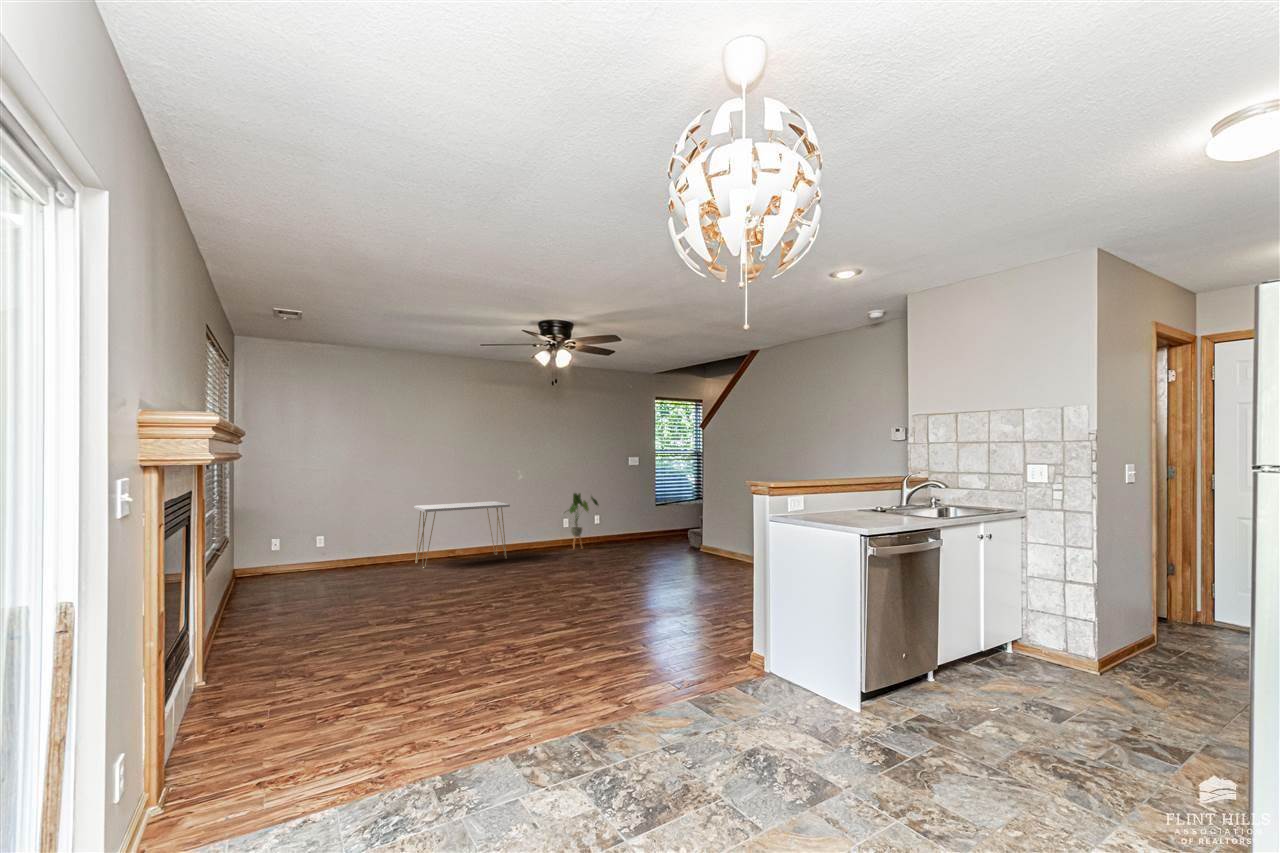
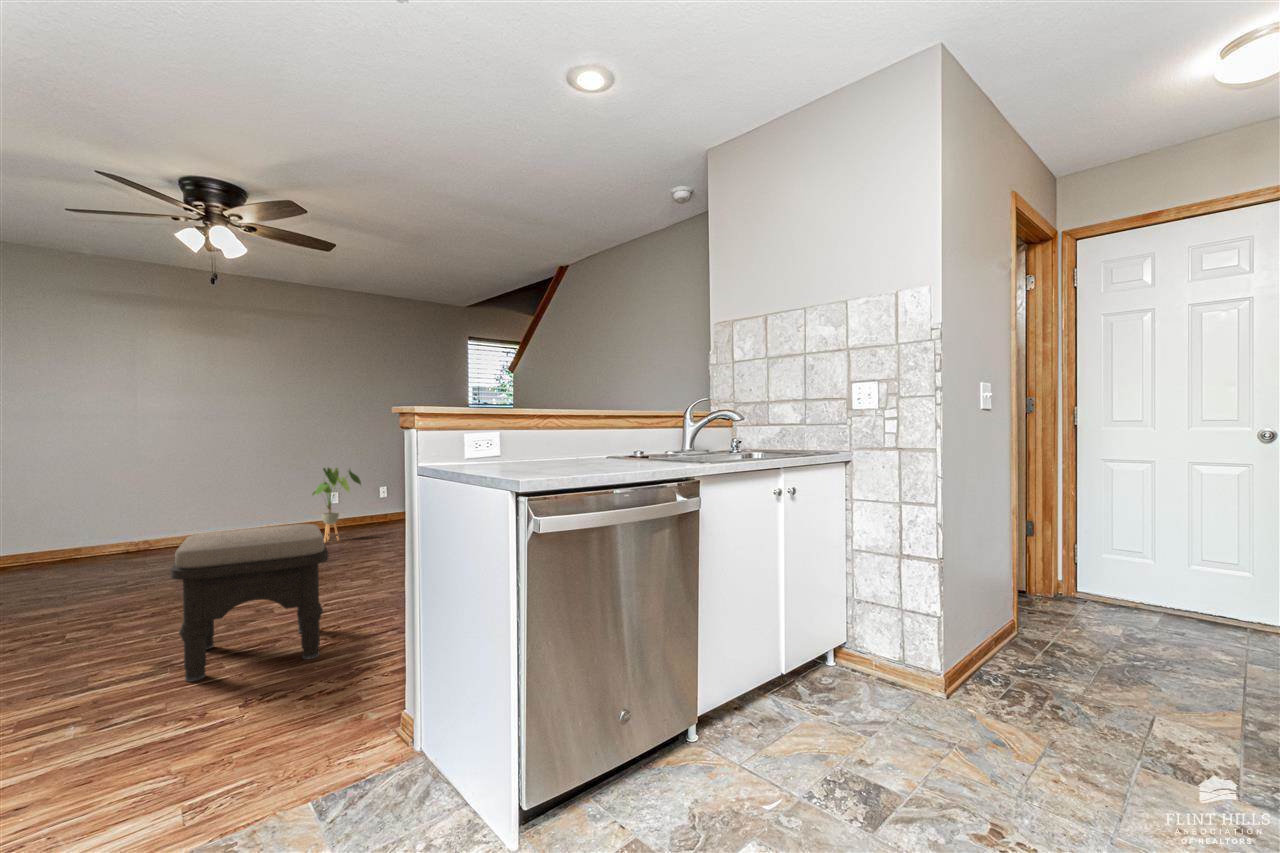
console table: present [414,501,510,568] -> none [48,482,210,582]
ottoman: none [571,539,662,632] -> present [170,524,328,682]

